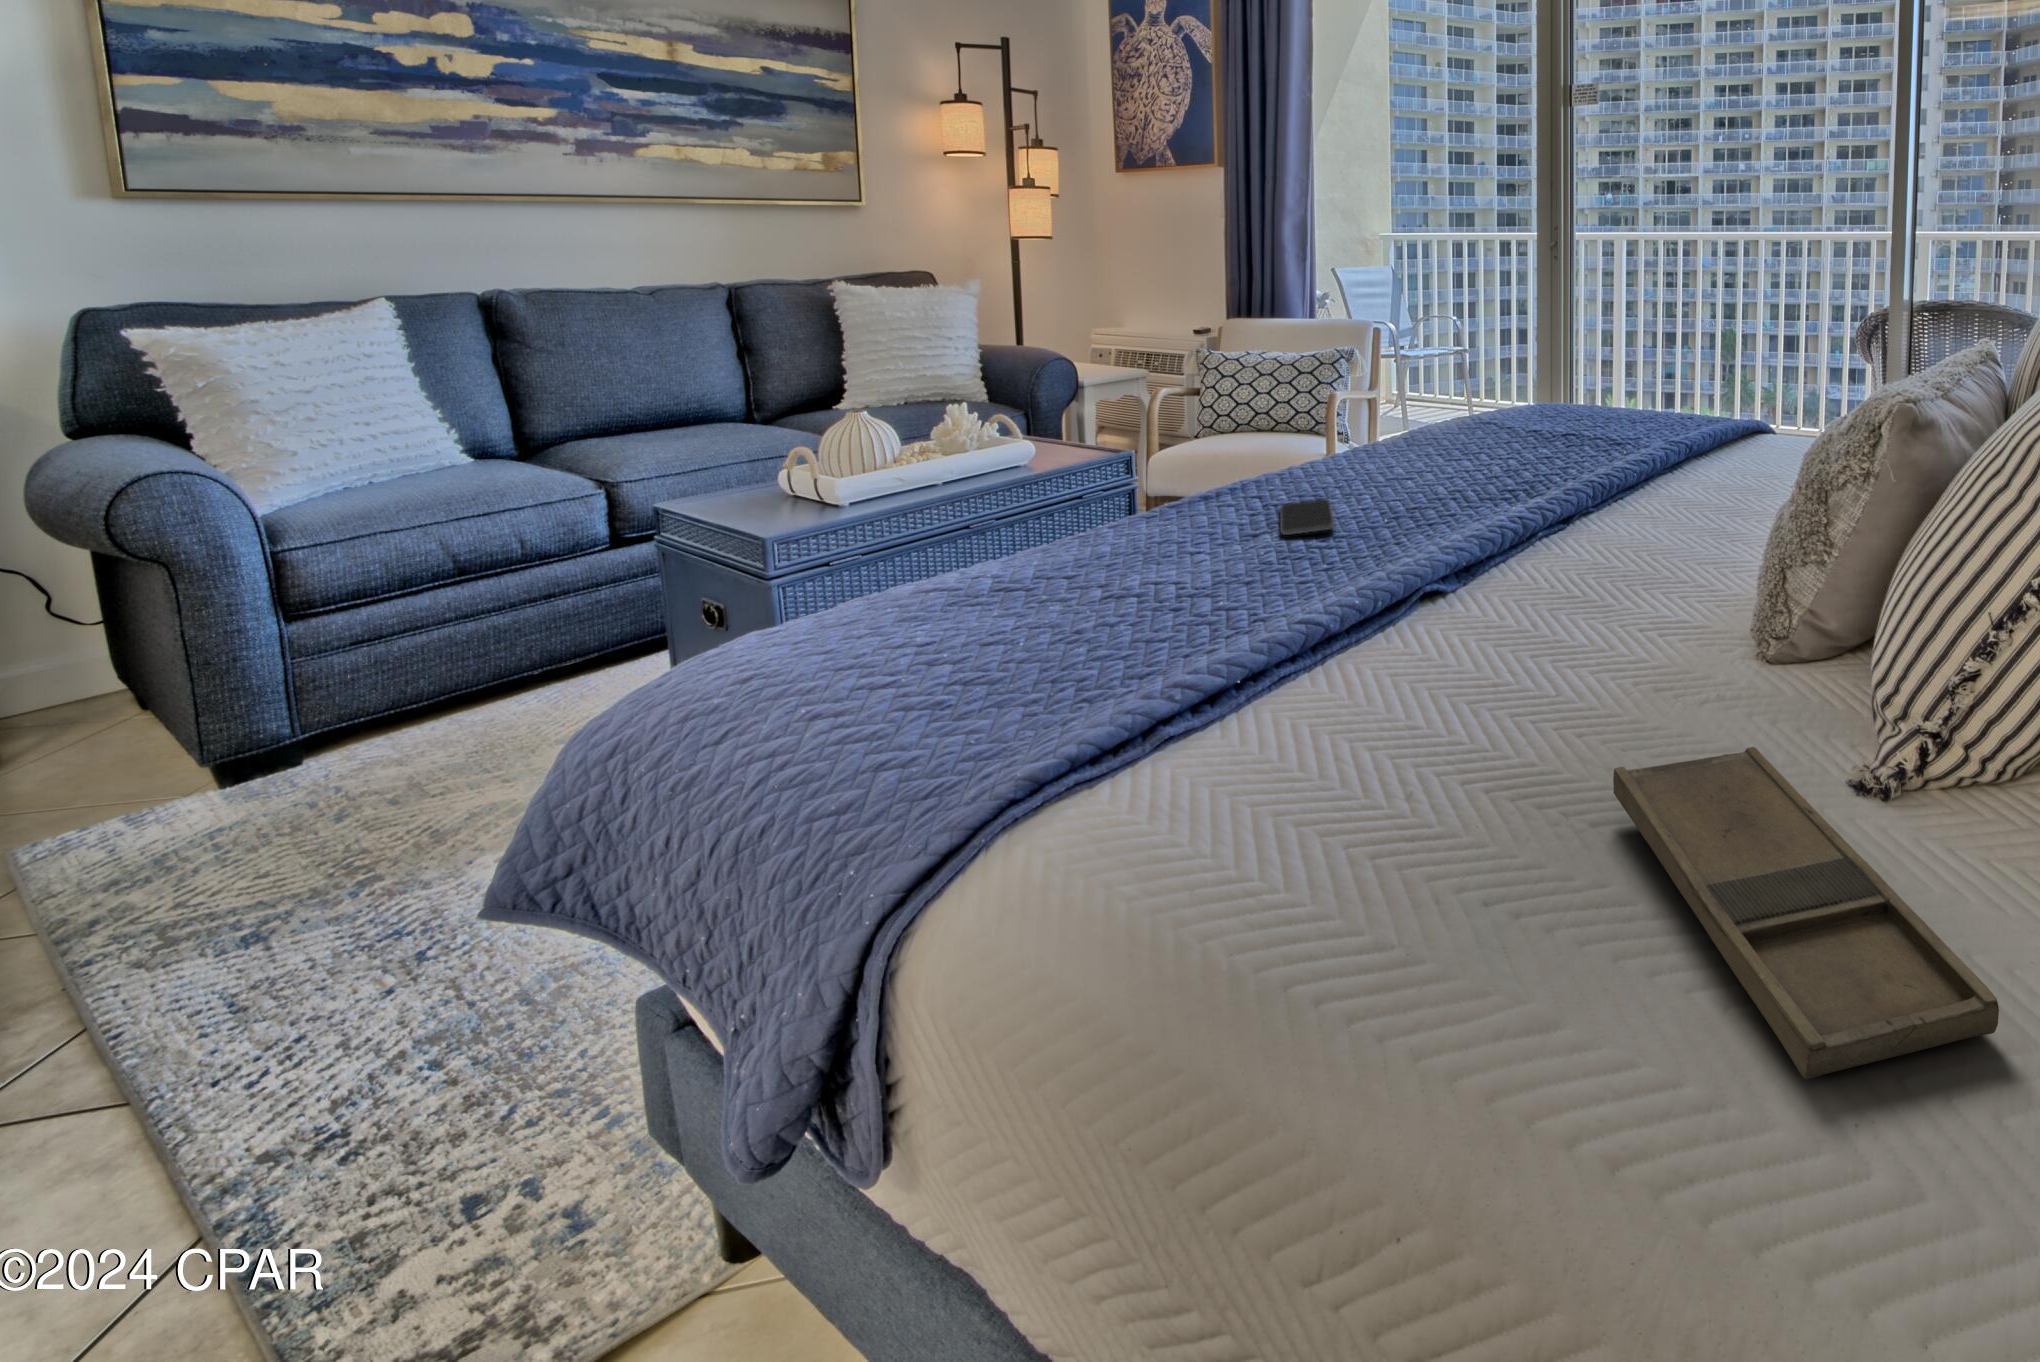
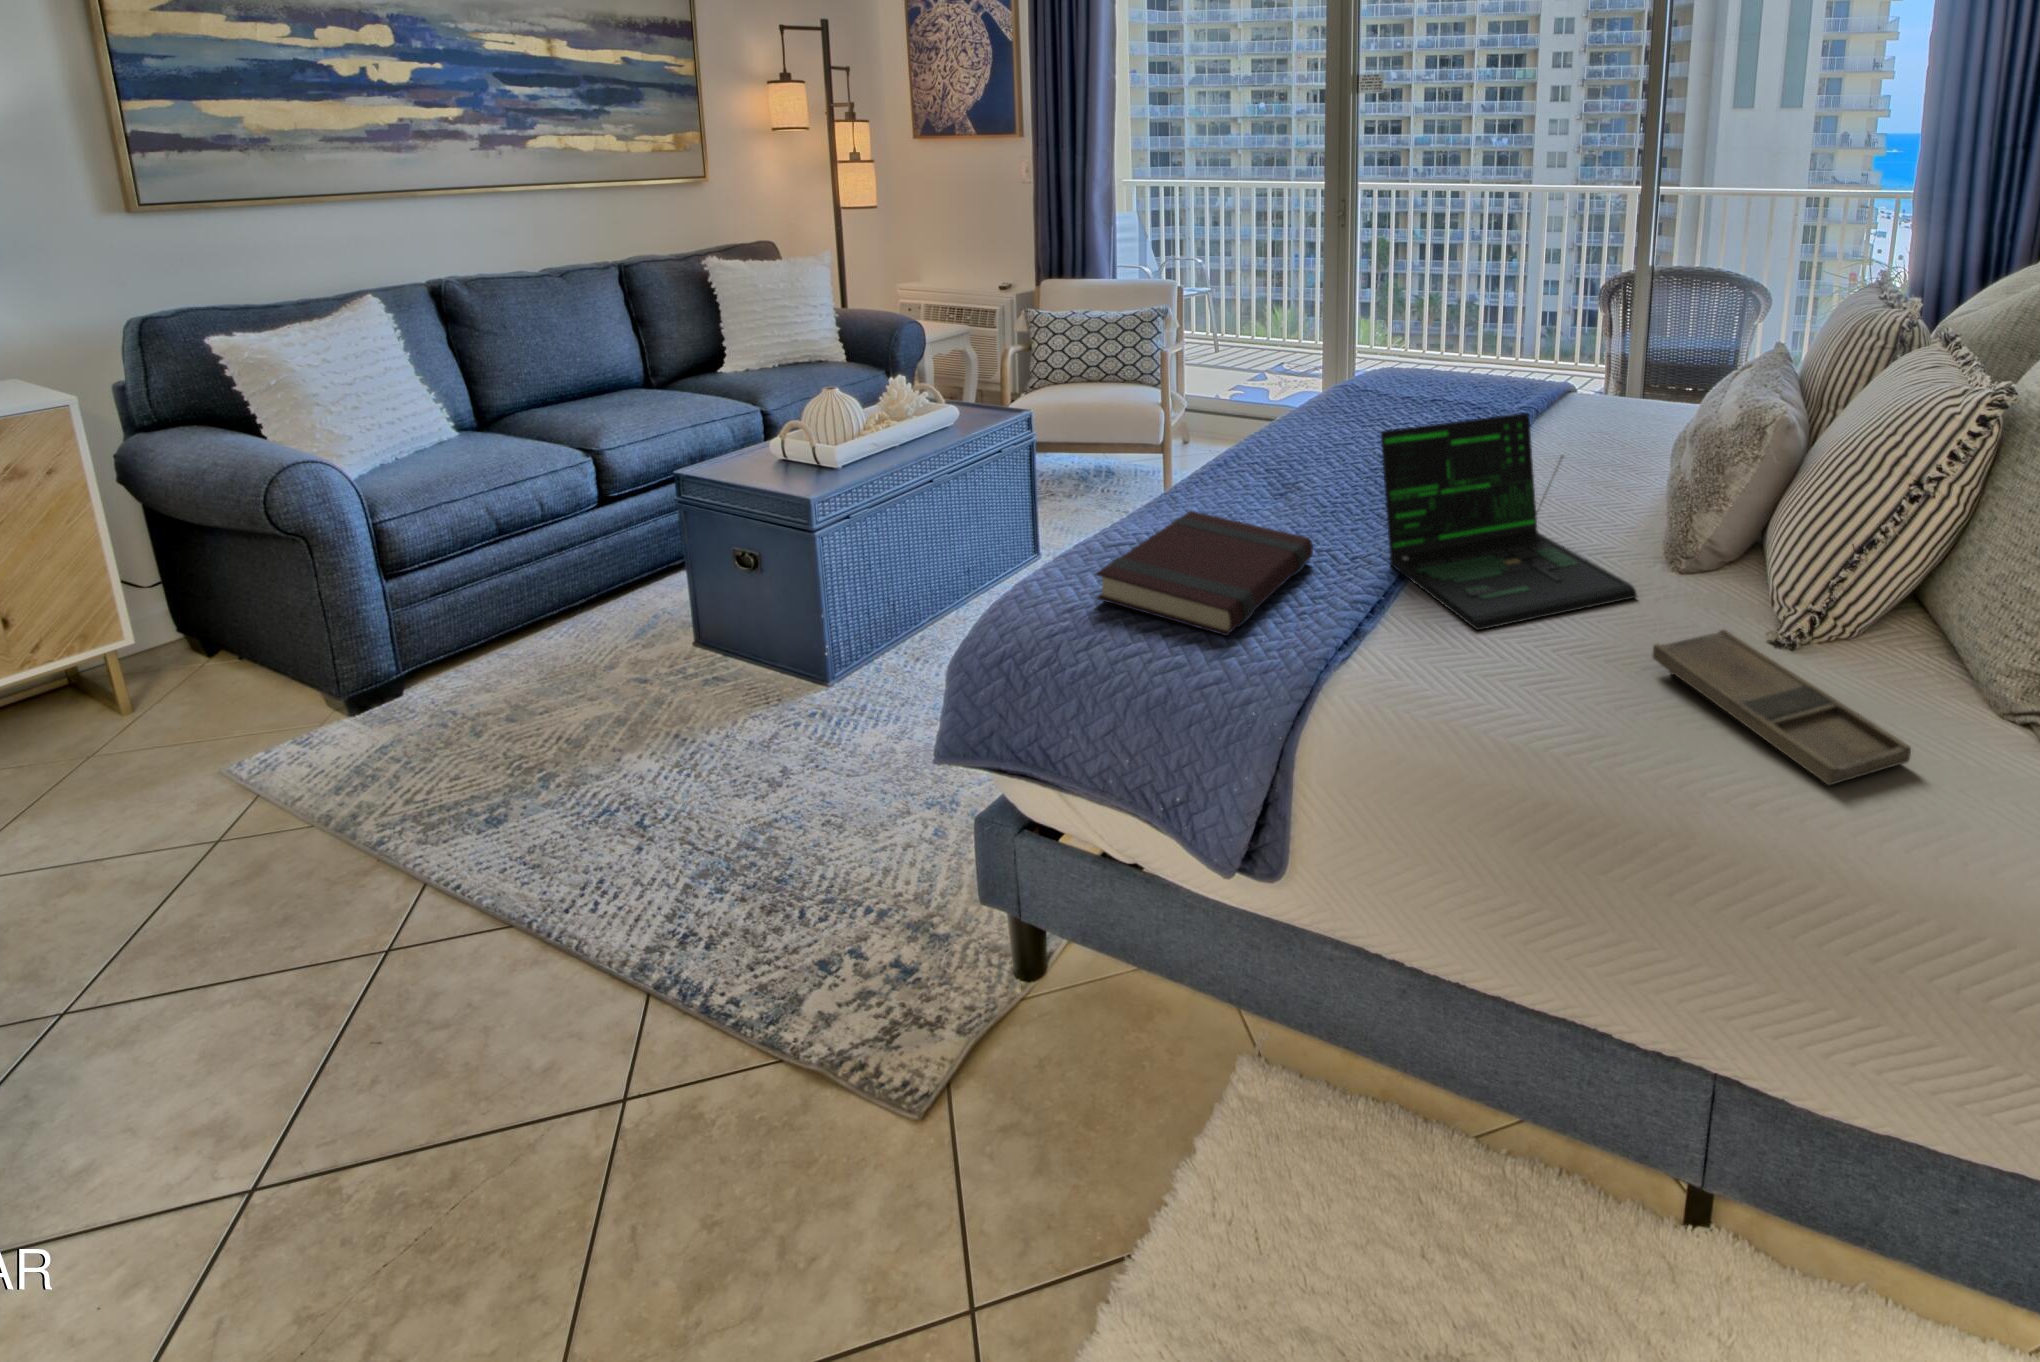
laptop: none [1323,414,1674,735] -> present [1380,413,1638,630]
smartphone: present [1280,499,1335,535] -> none [1264,461,1321,492]
book: none [837,547,1222,728] -> present [1096,511,1313,636]

